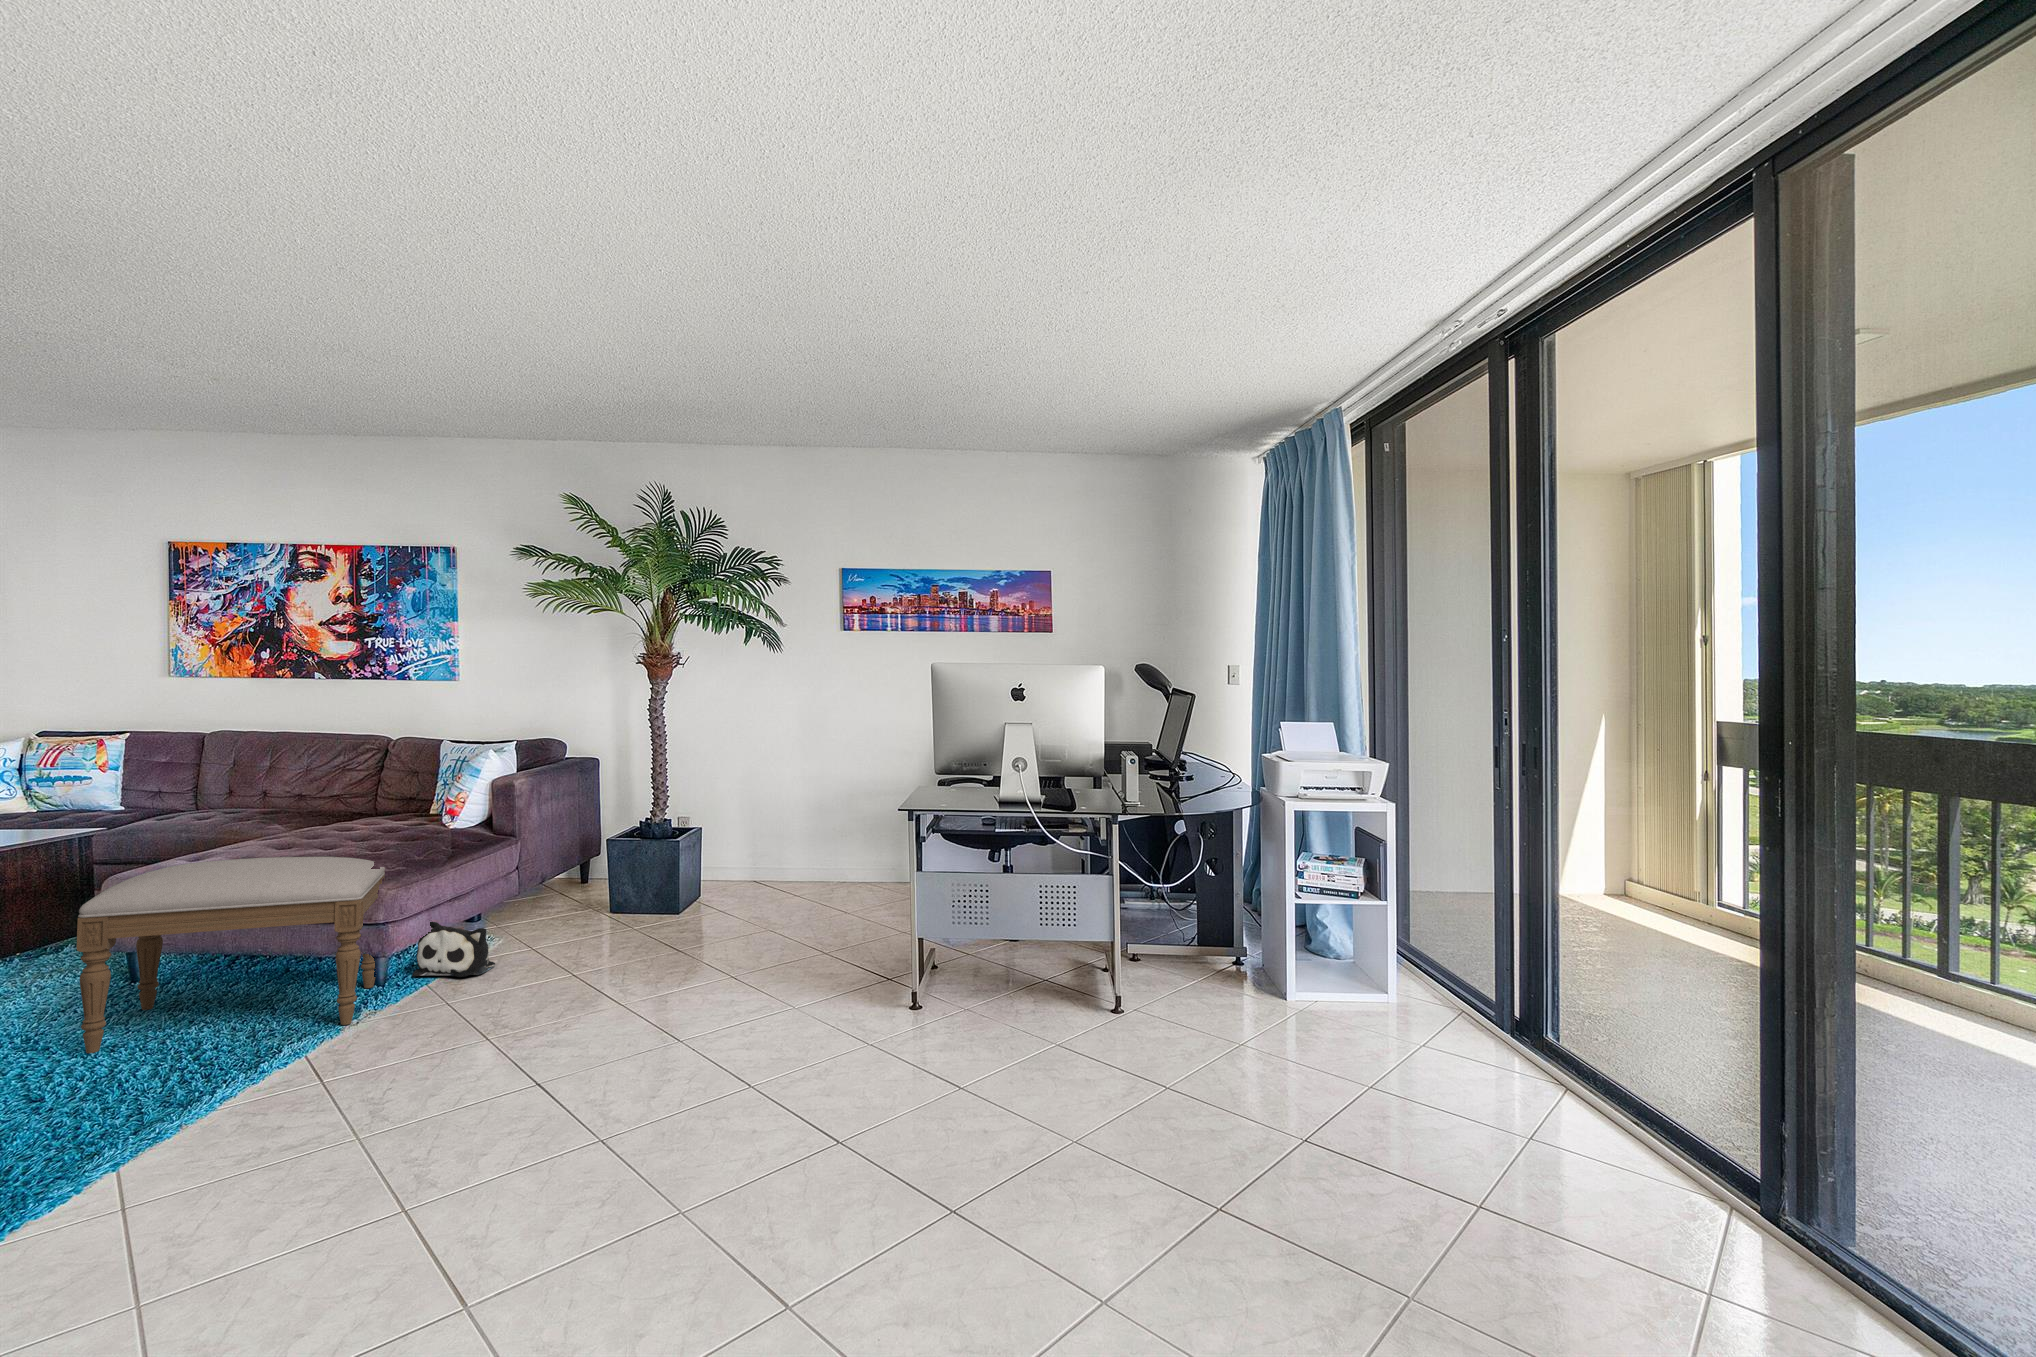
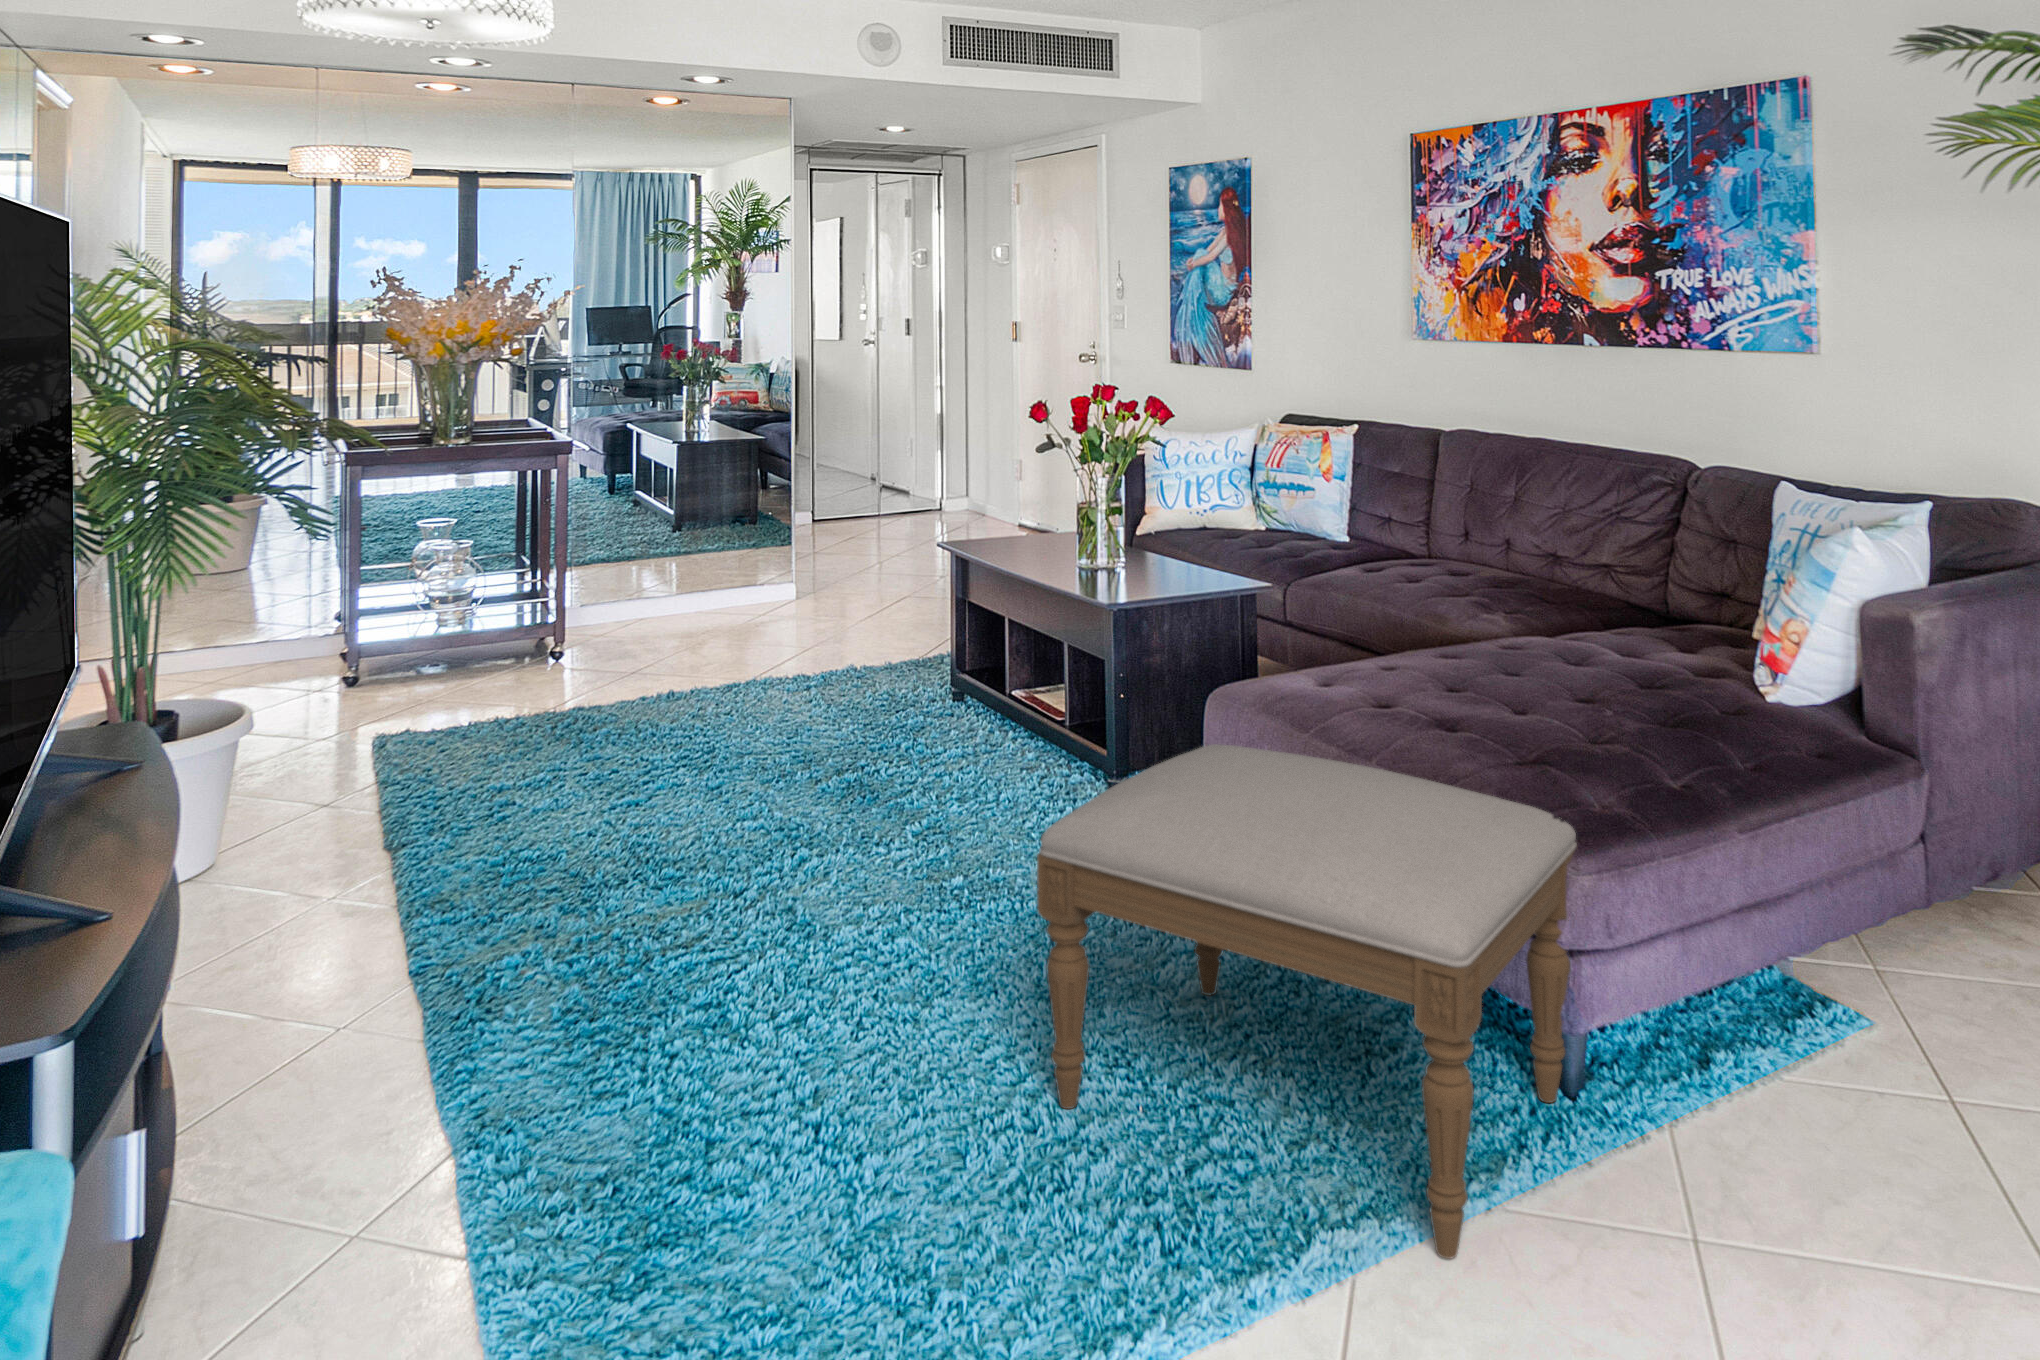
plush toy: present [413,922,495,977] -> none [1643,967,1838,1167]

